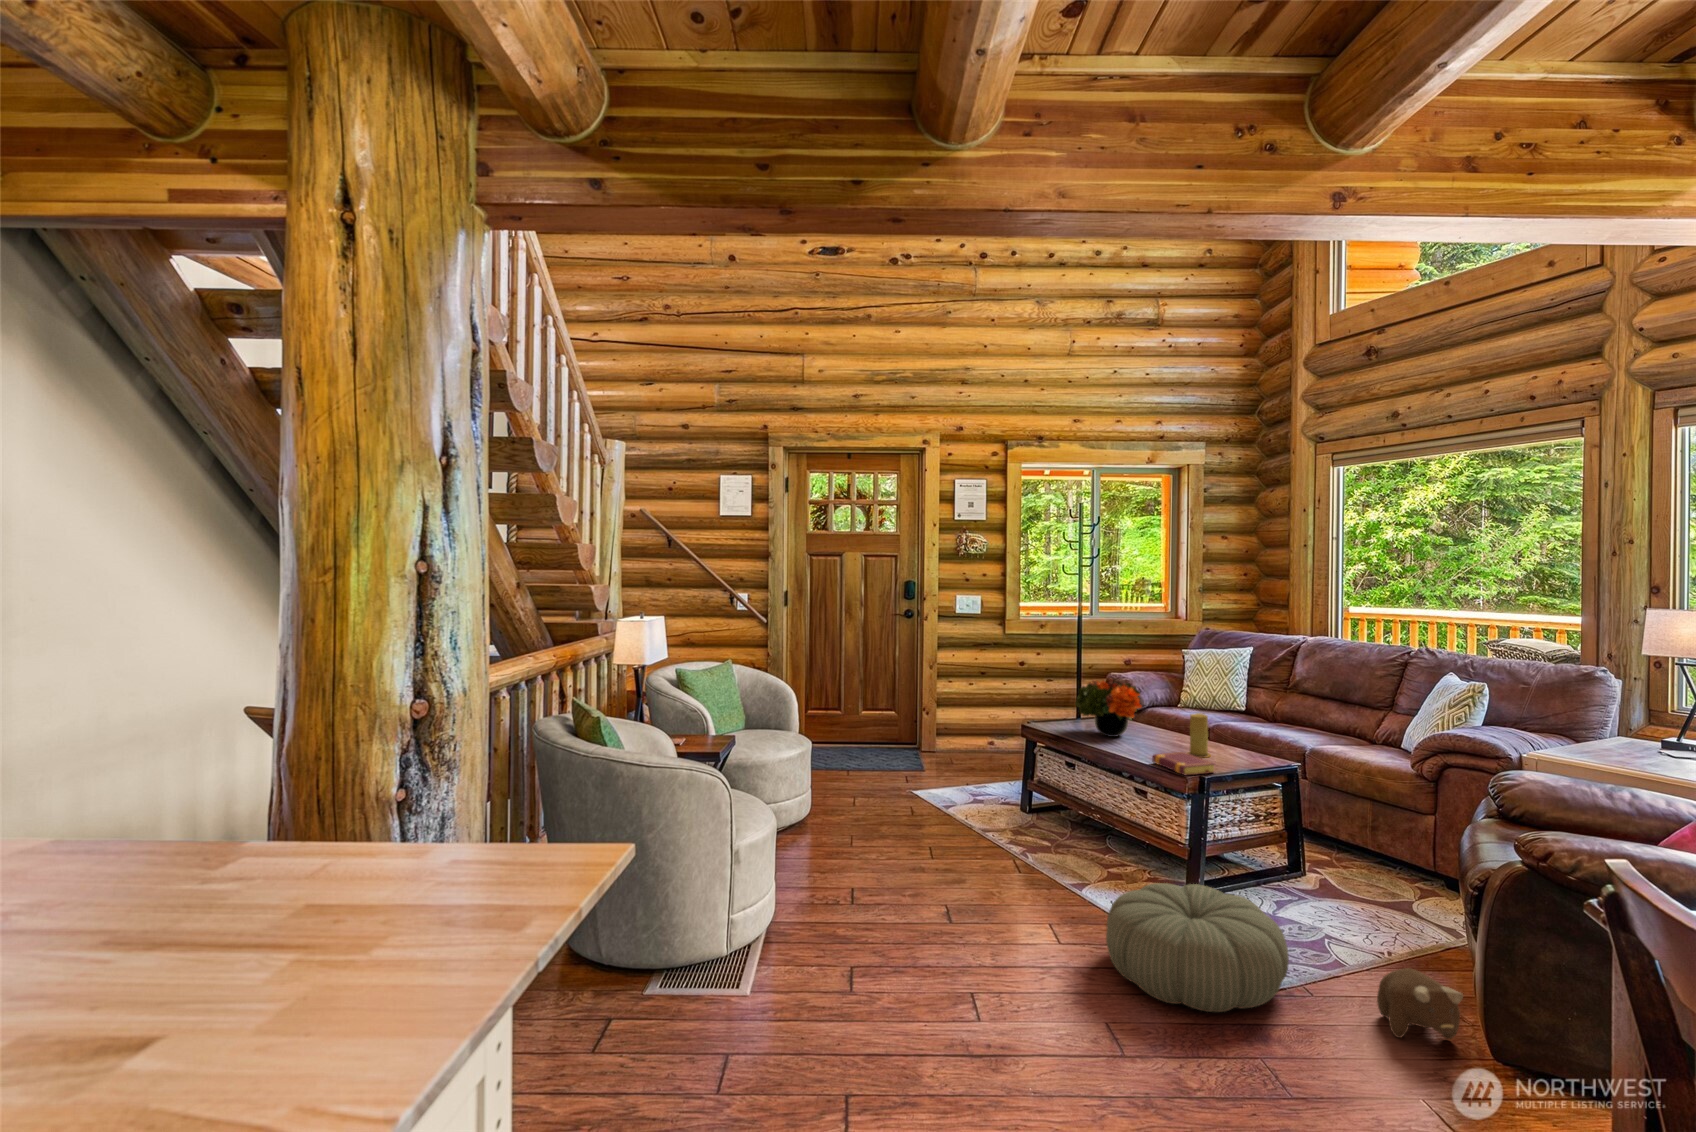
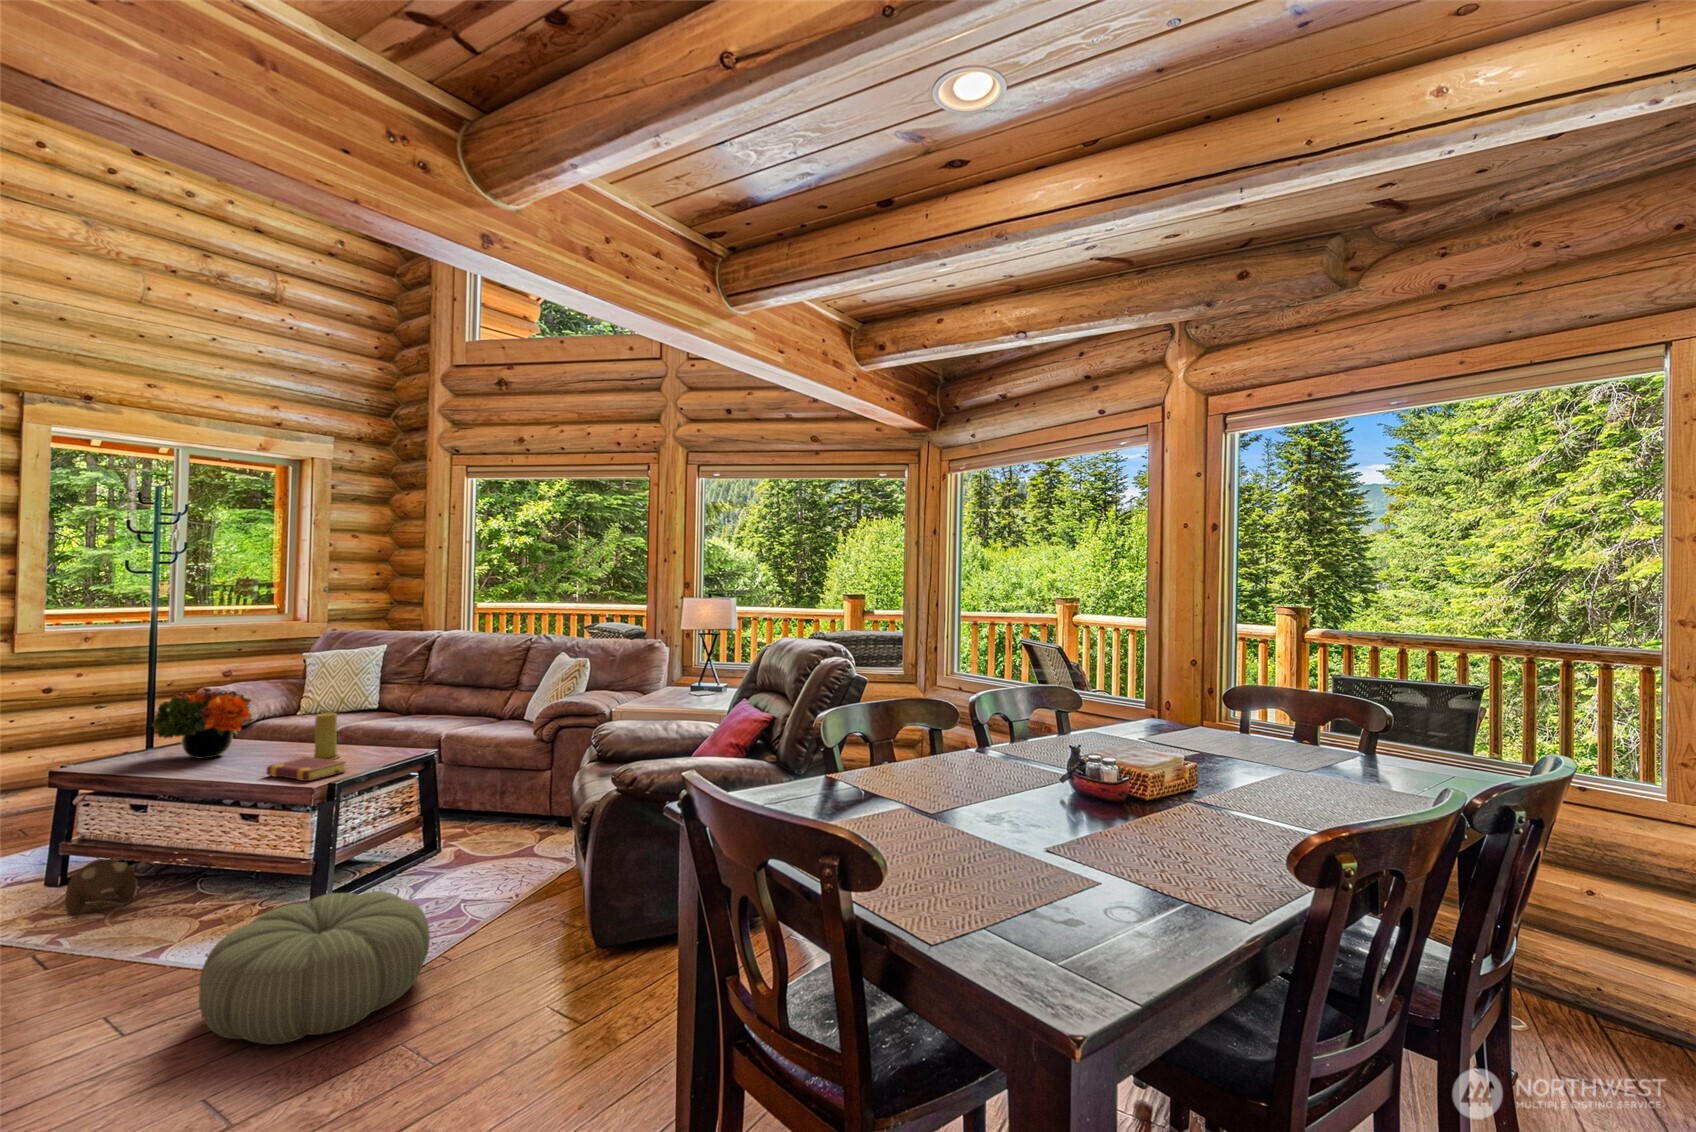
plush toy: present [1377,968,1463,1039] -> present [65,859,136,917]

